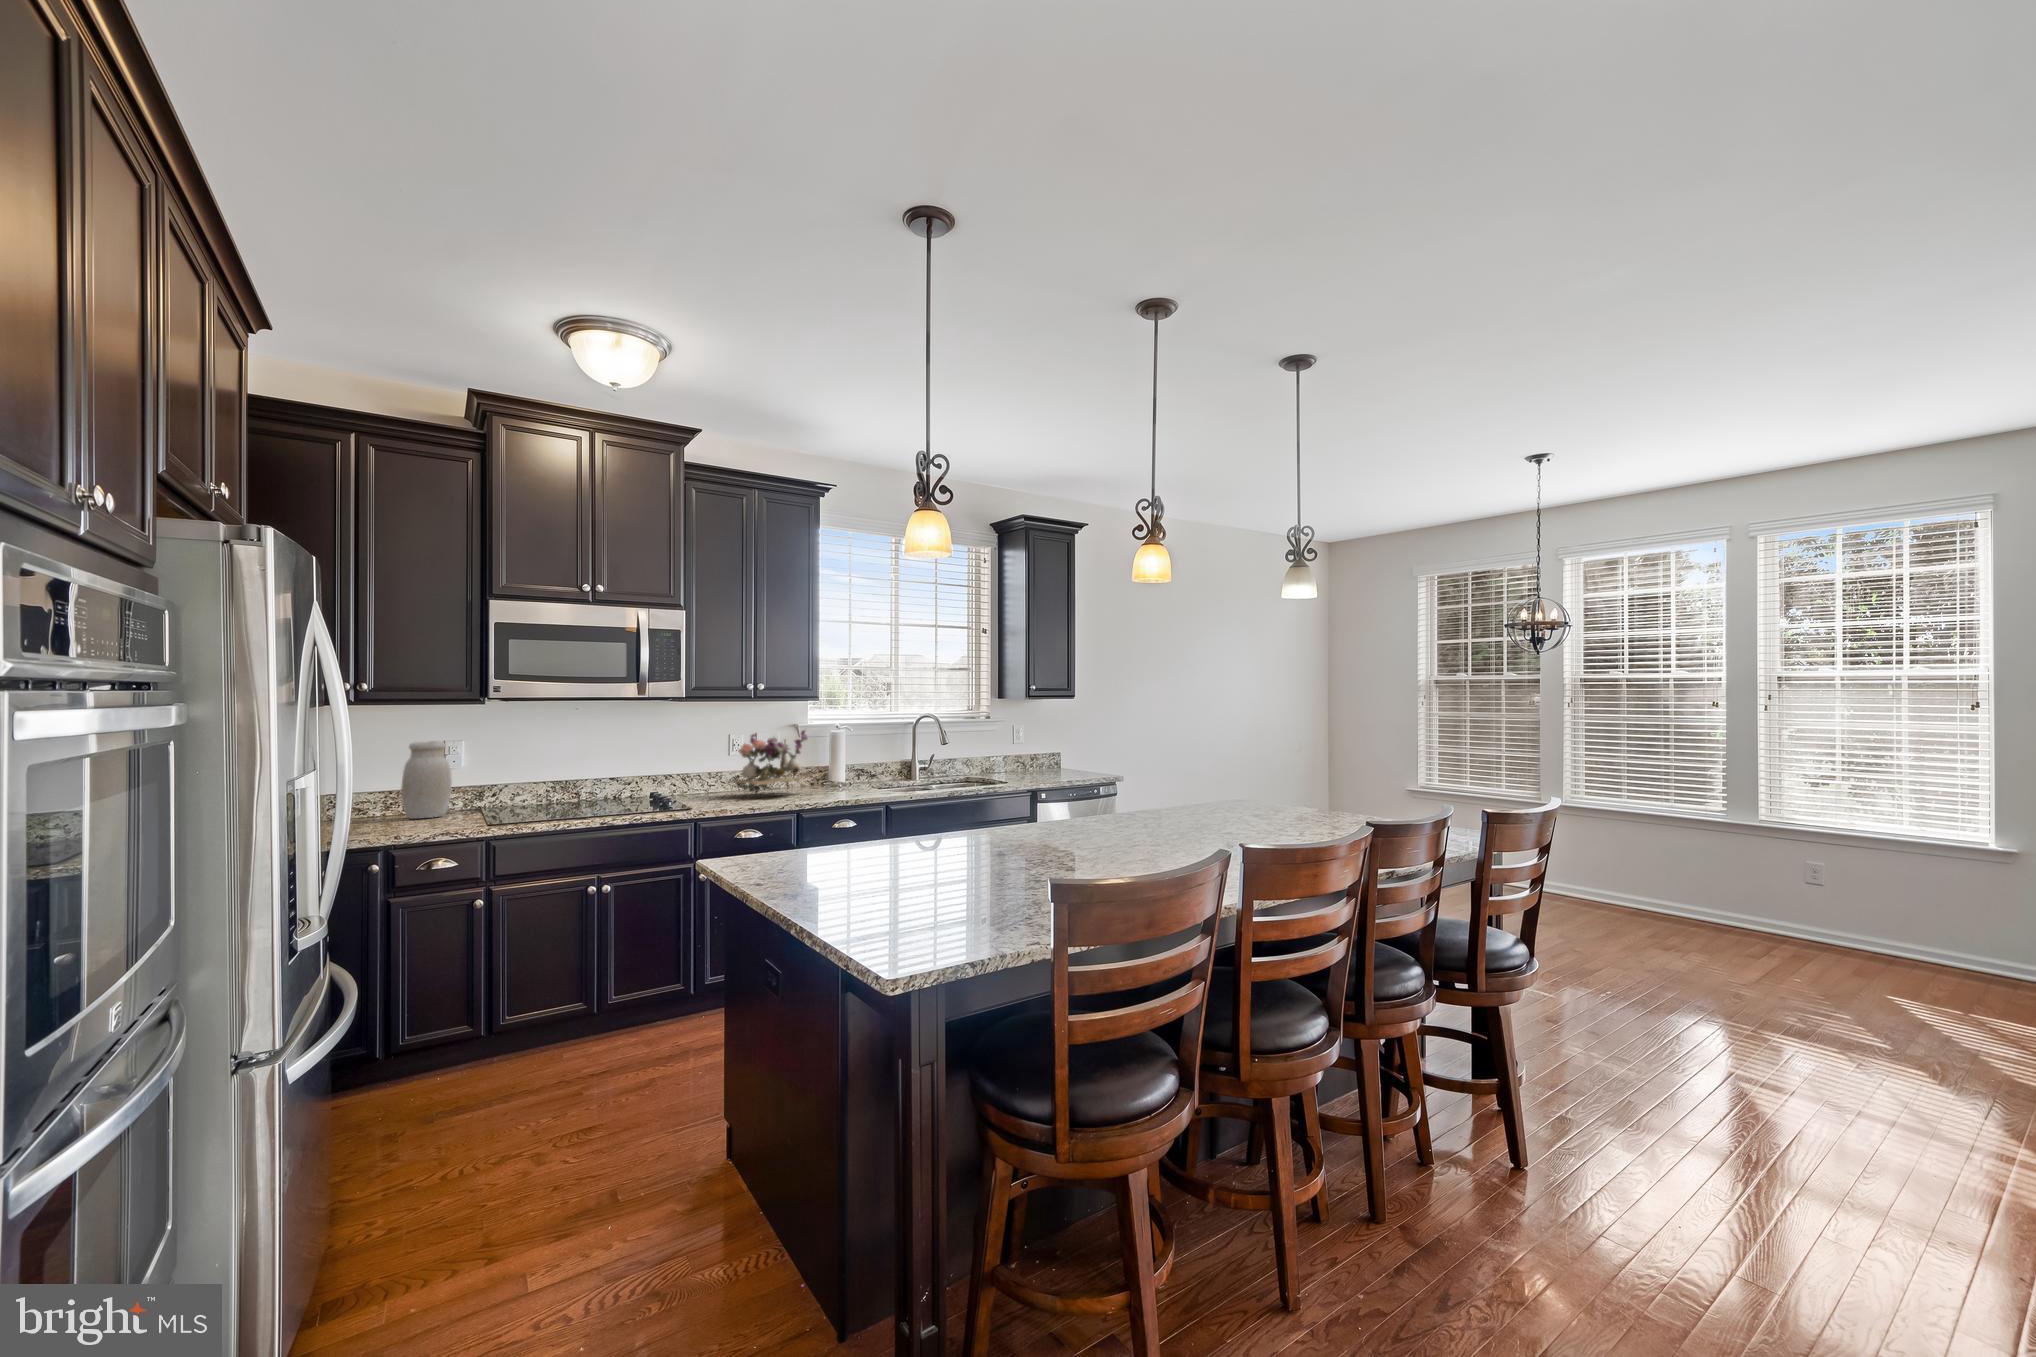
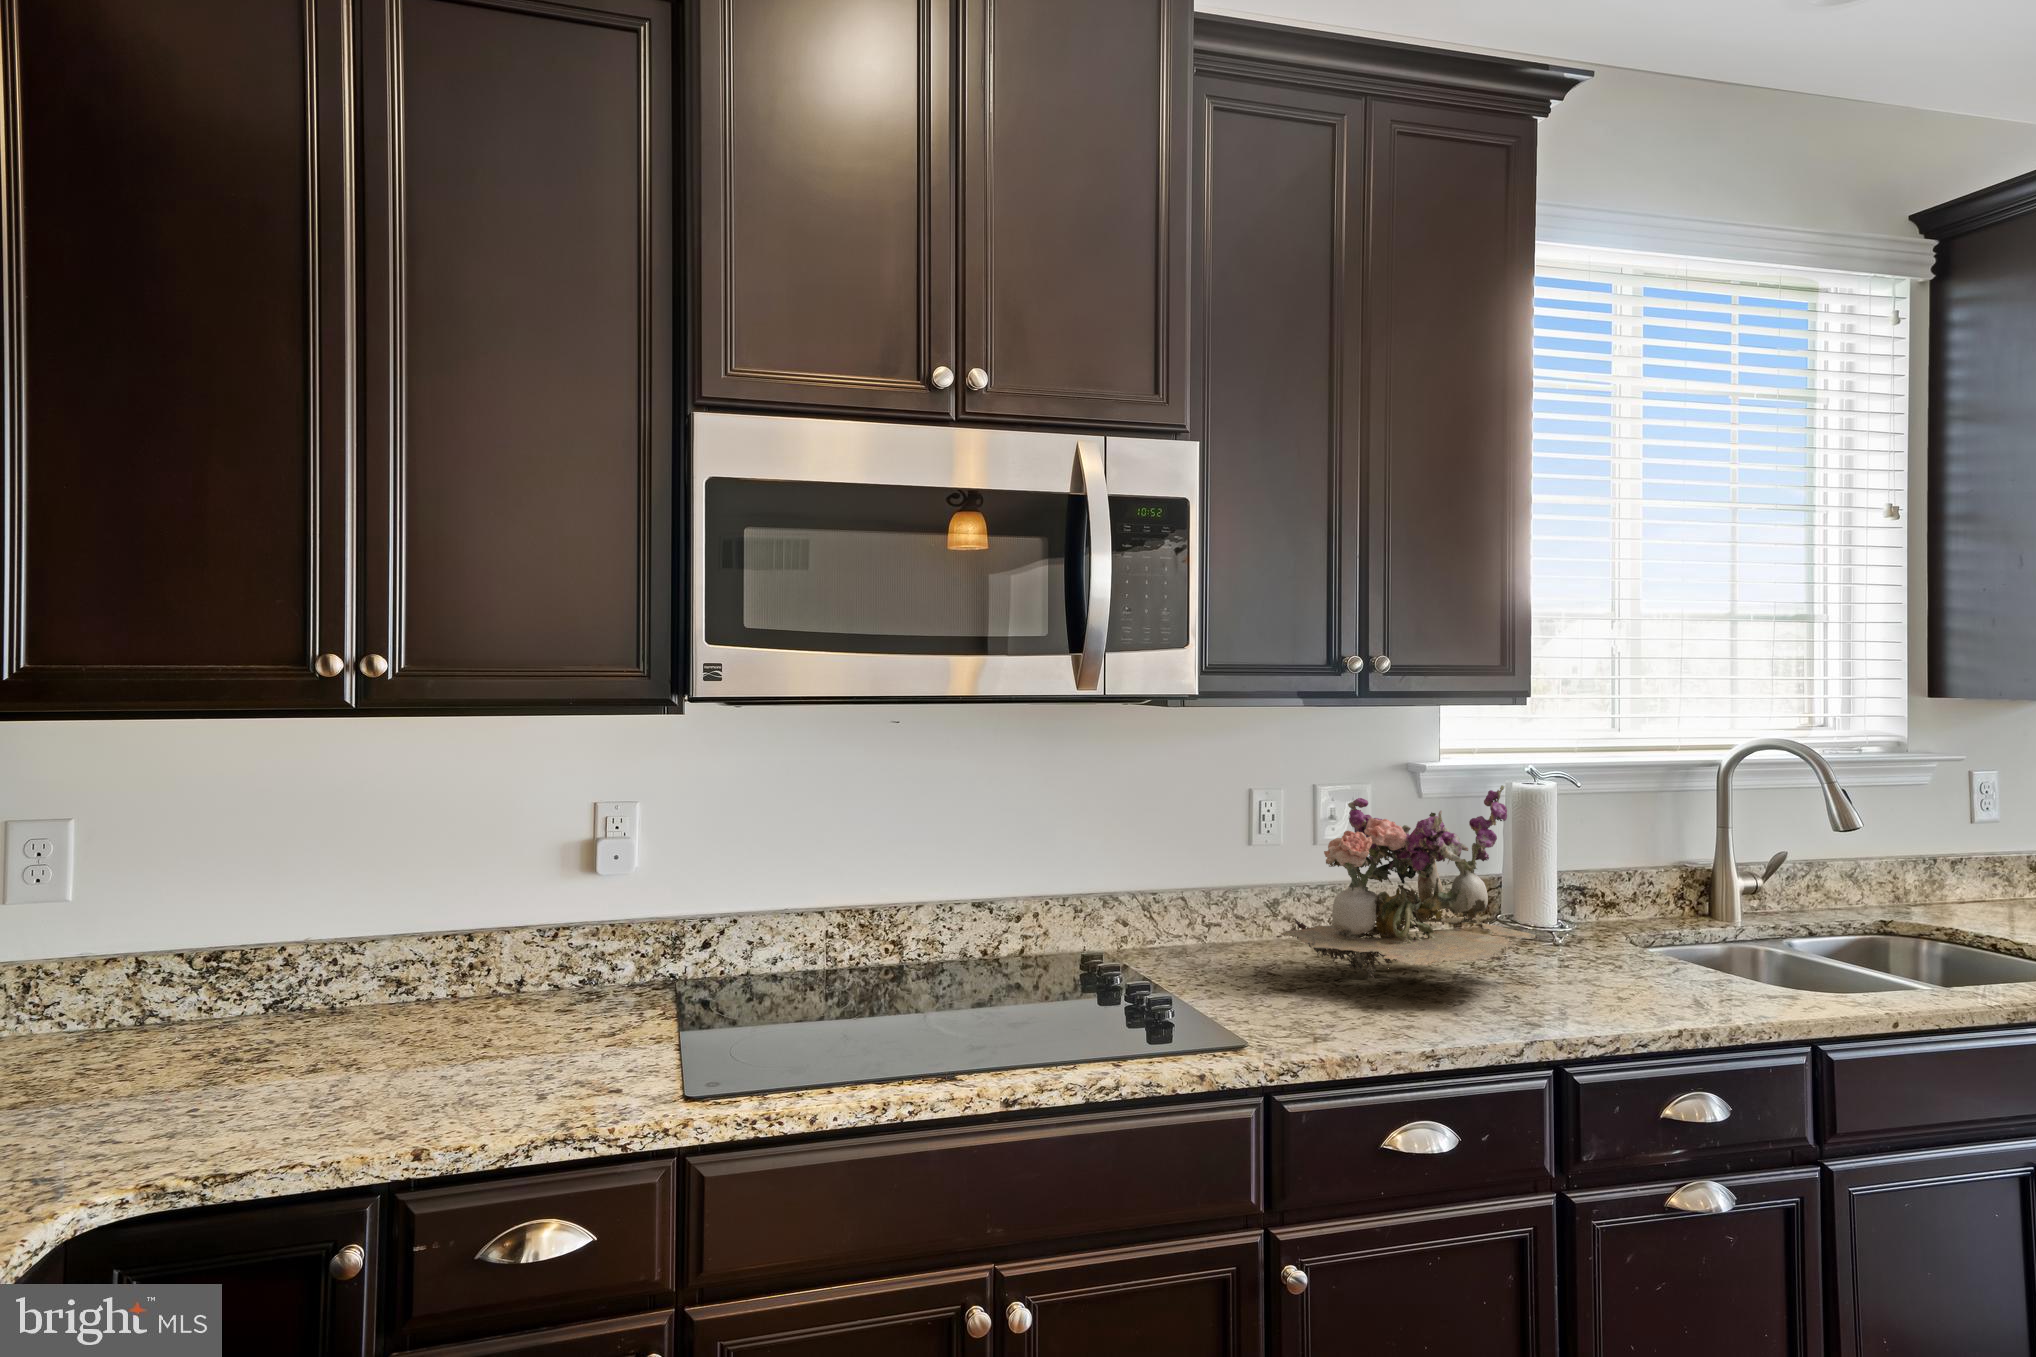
jar: present [401,741,452,819] -> none [482,807,602,1025]

